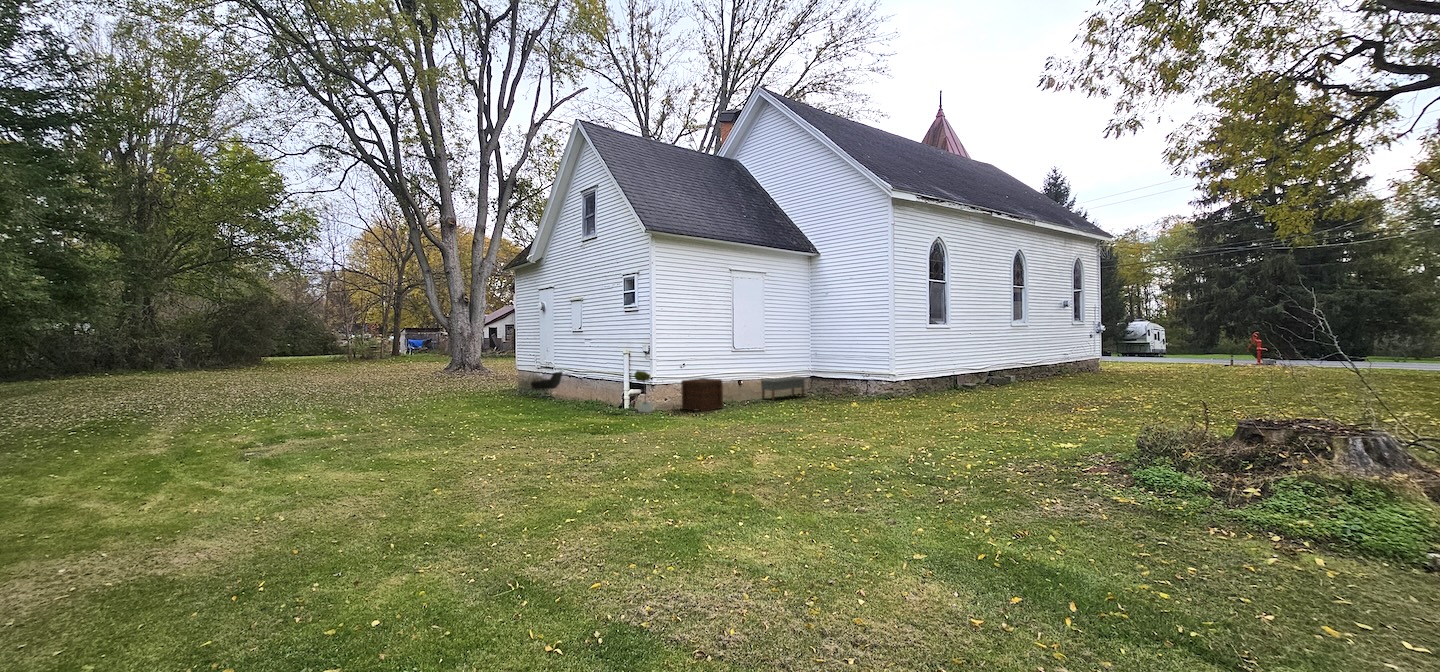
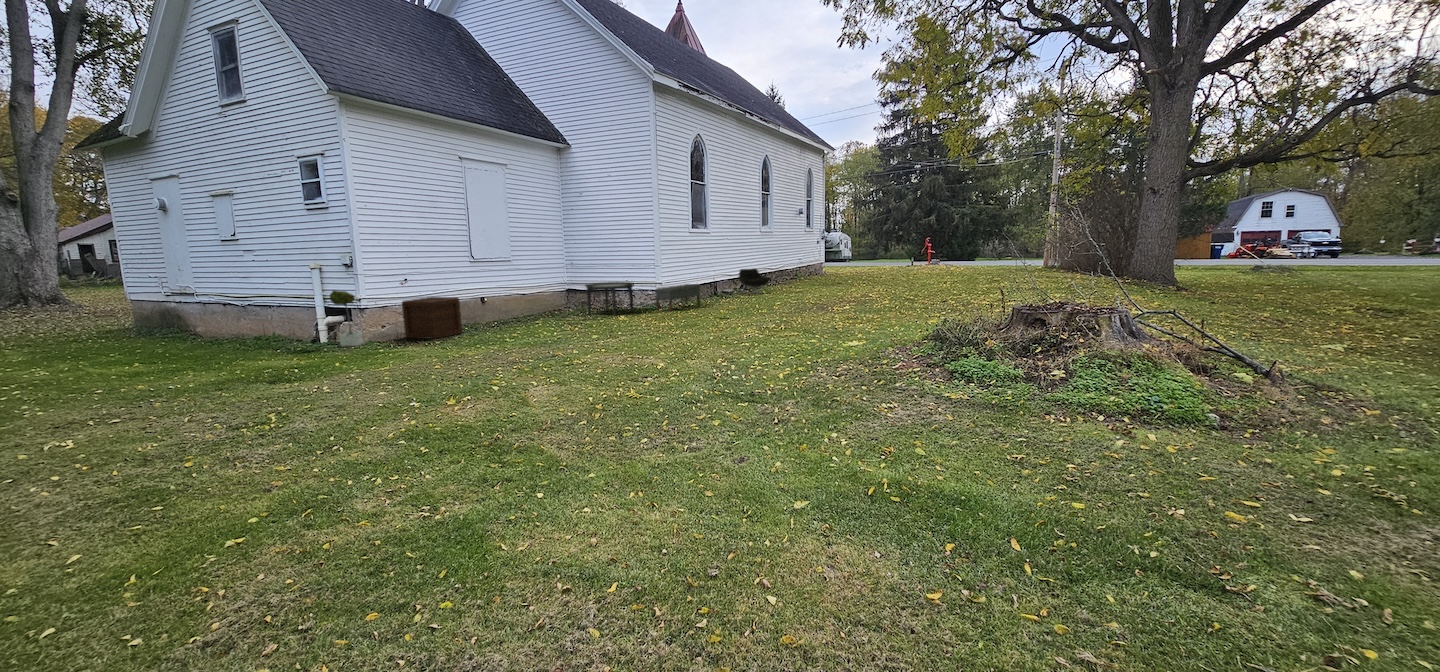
round table: none [825,371,870,401] -> present [585,282,634,315]
lounge chair: present [531,372,562,396] -> present [739,268,770,293]
bench: present [761,376,805,400] -> present [655,284,700,311]

